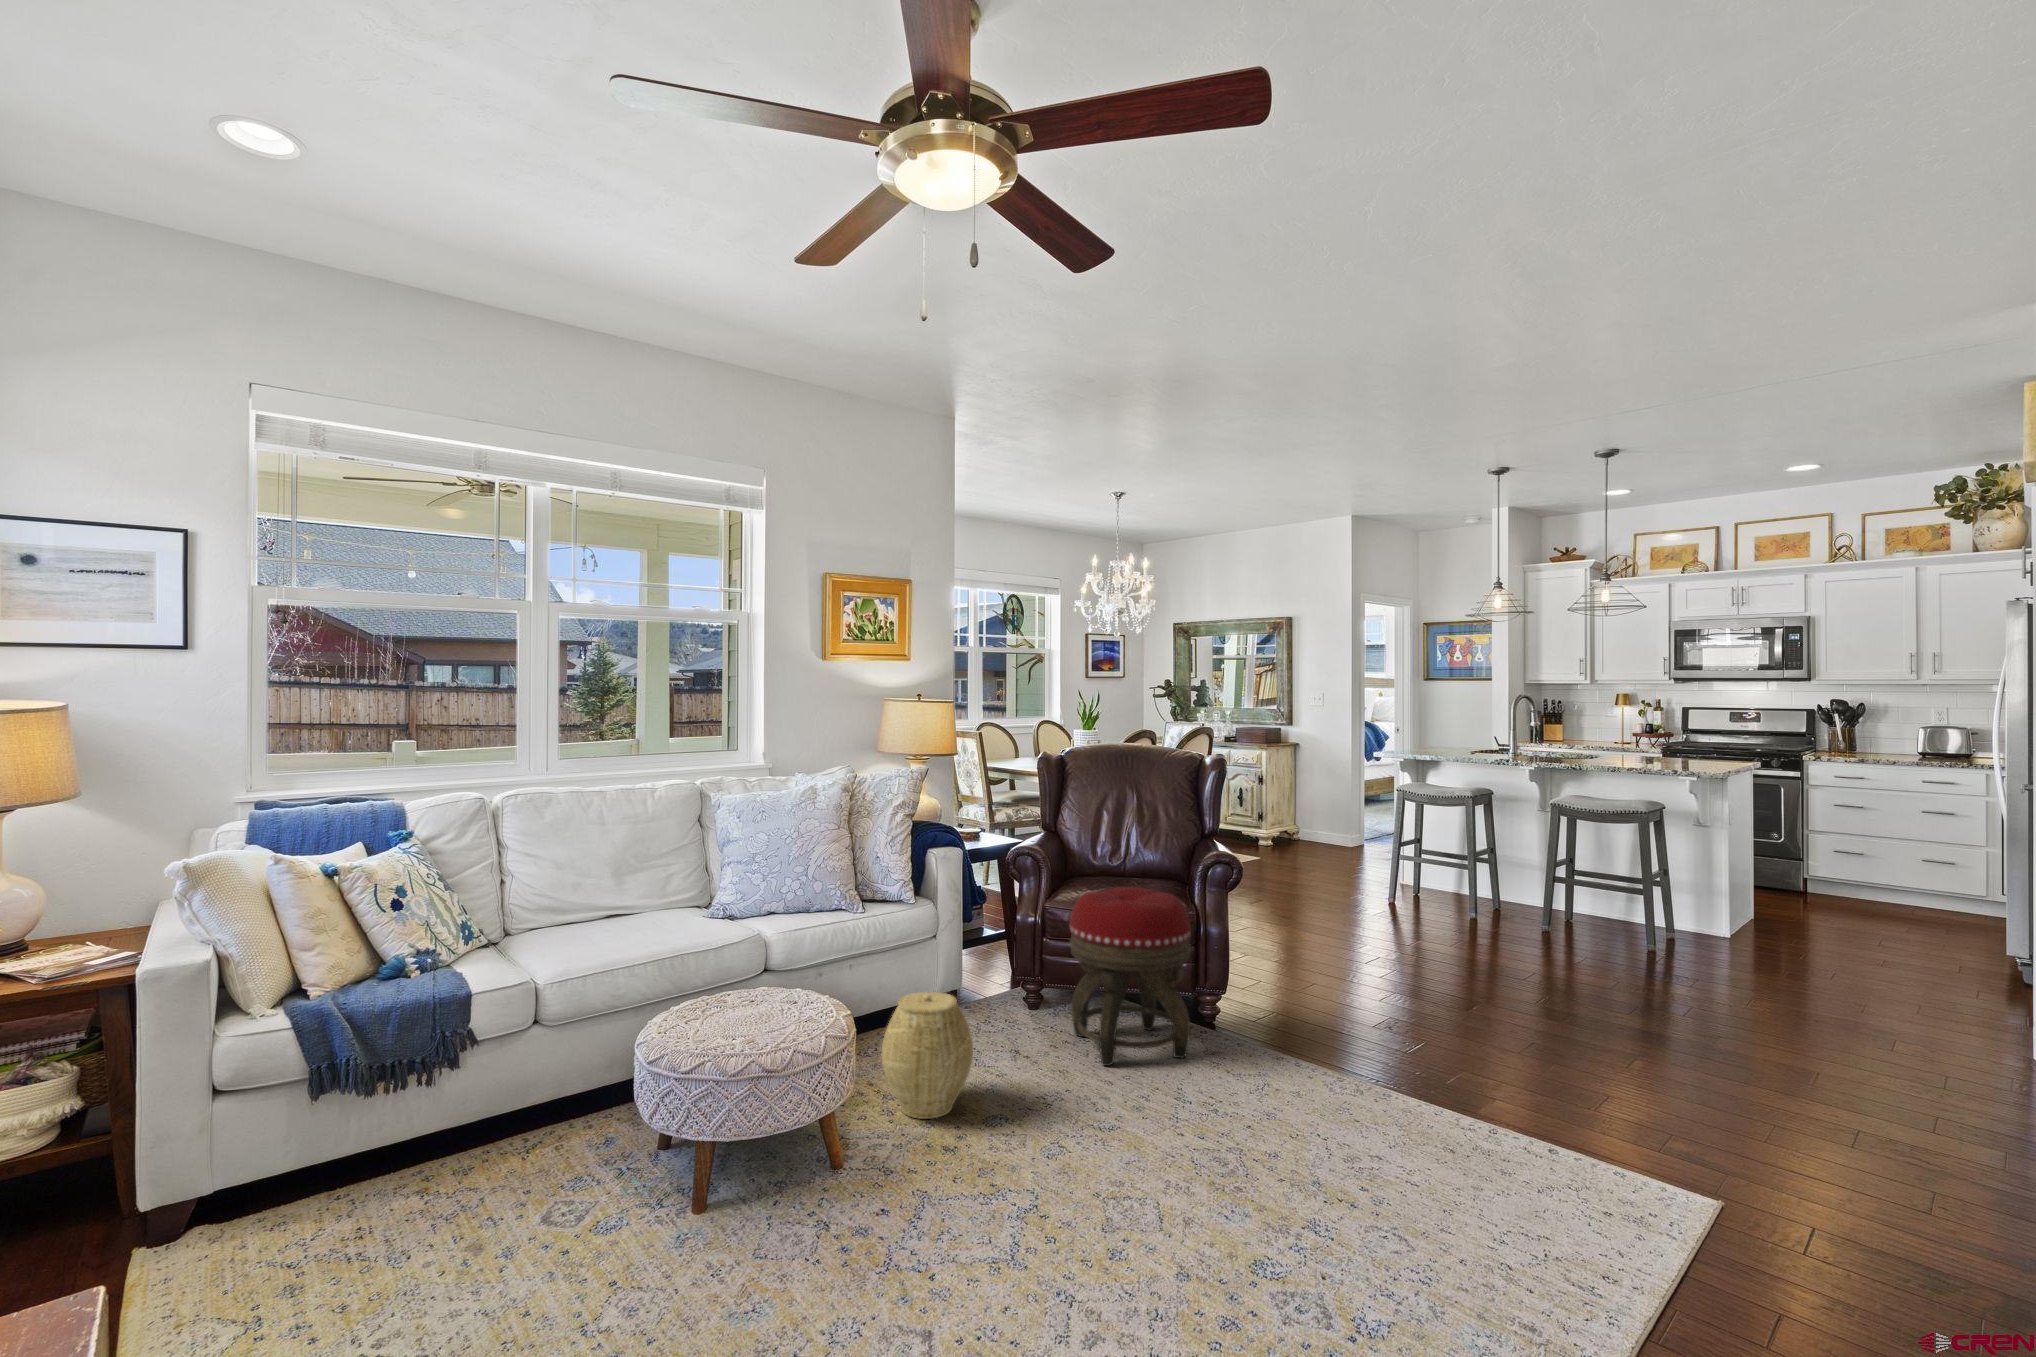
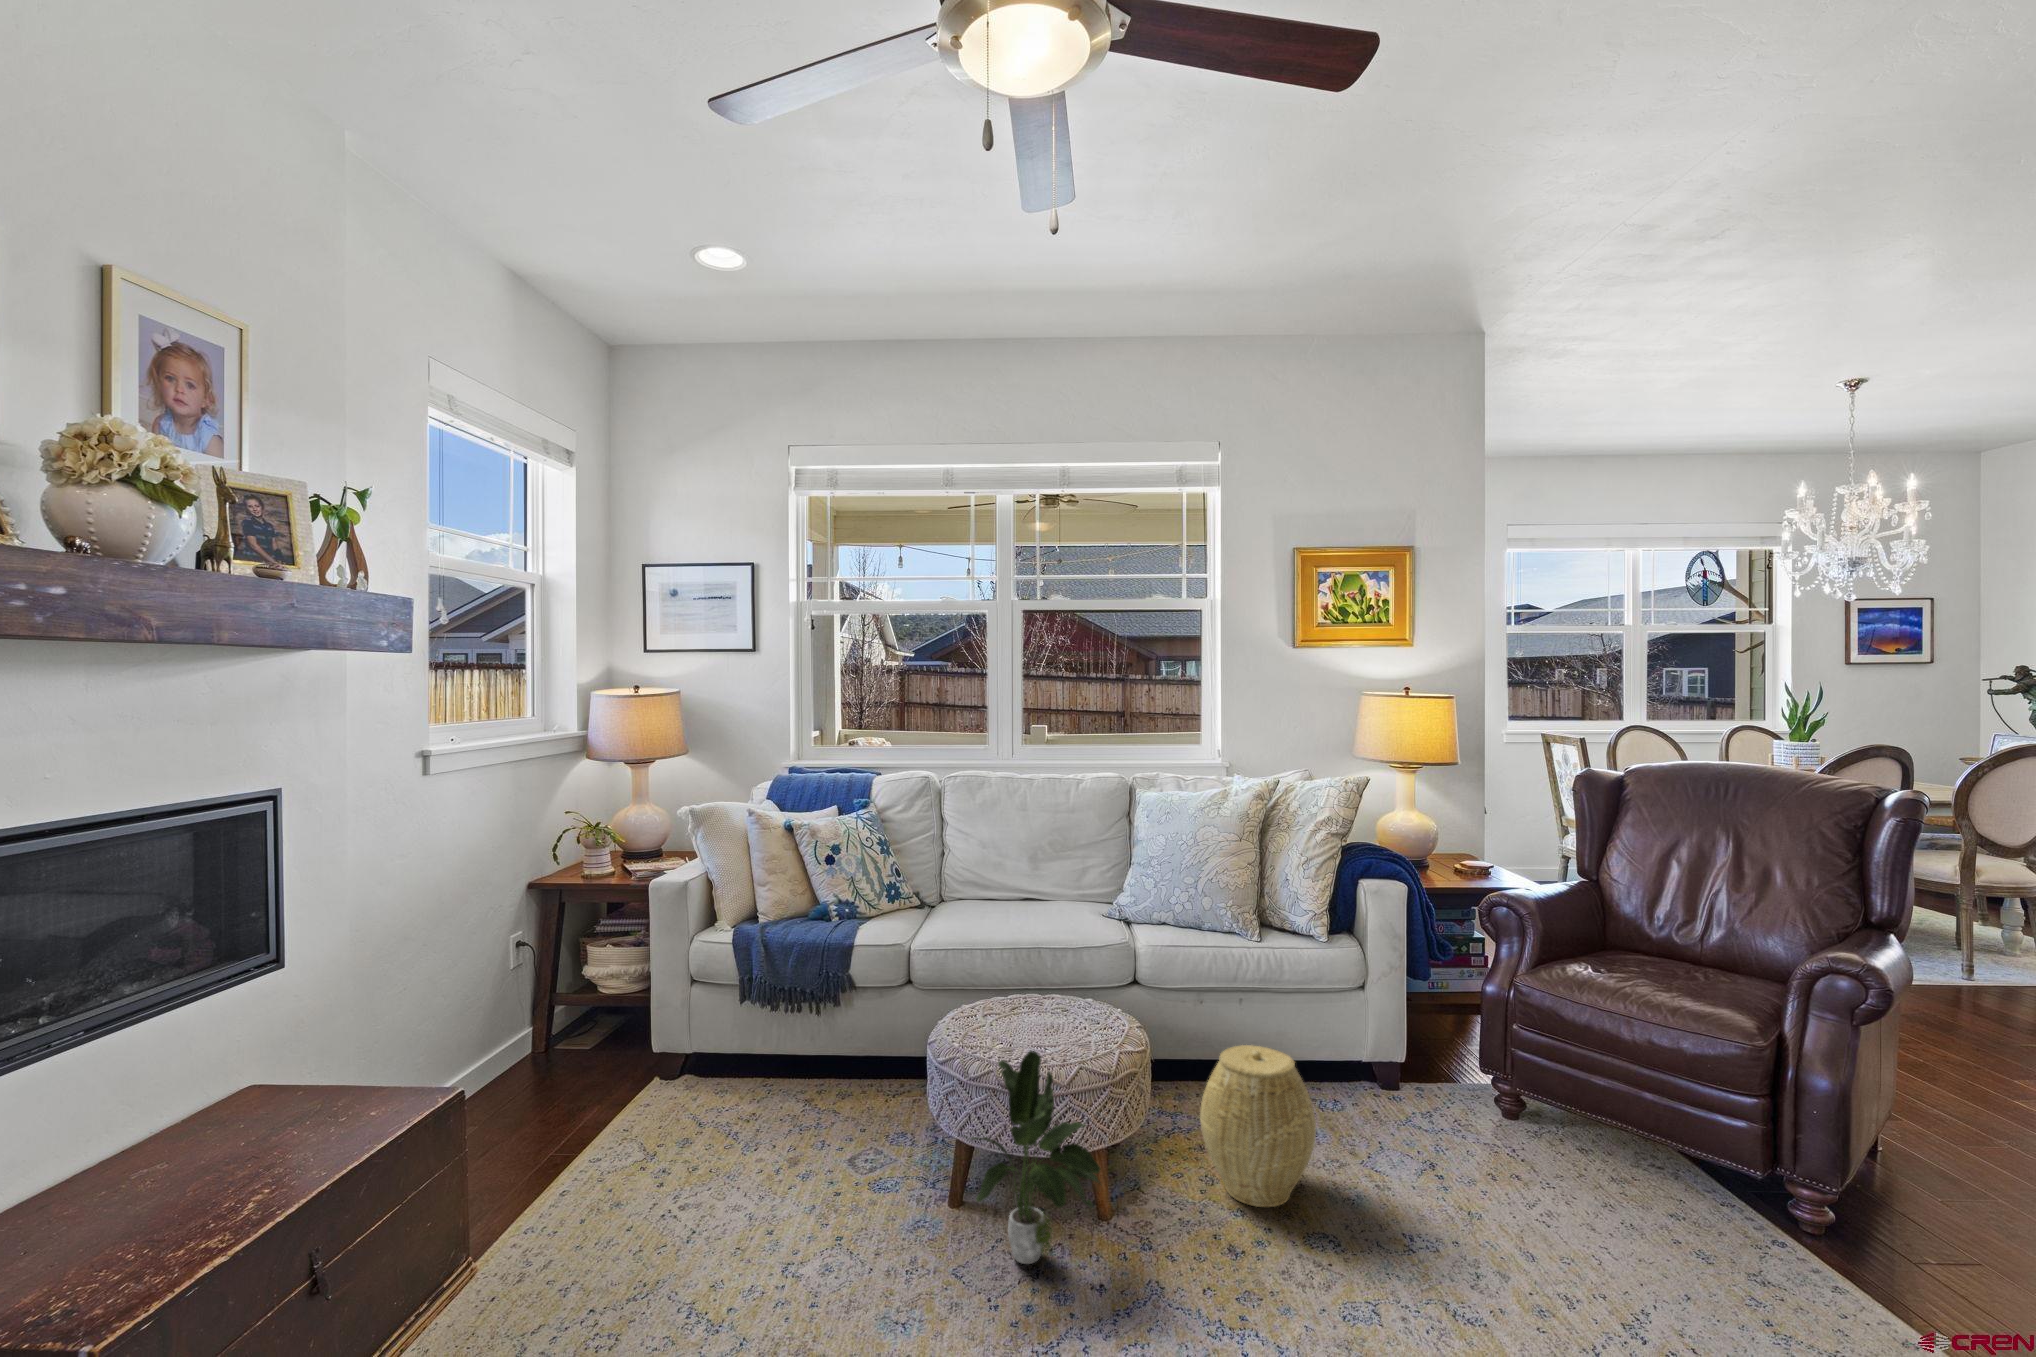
footstool: present [1070,887,1191,1066] -> none [1513,967,1729,1262]
potted plant: none [762,1029,876,1222] -> present [970,1051,1100,1264]

